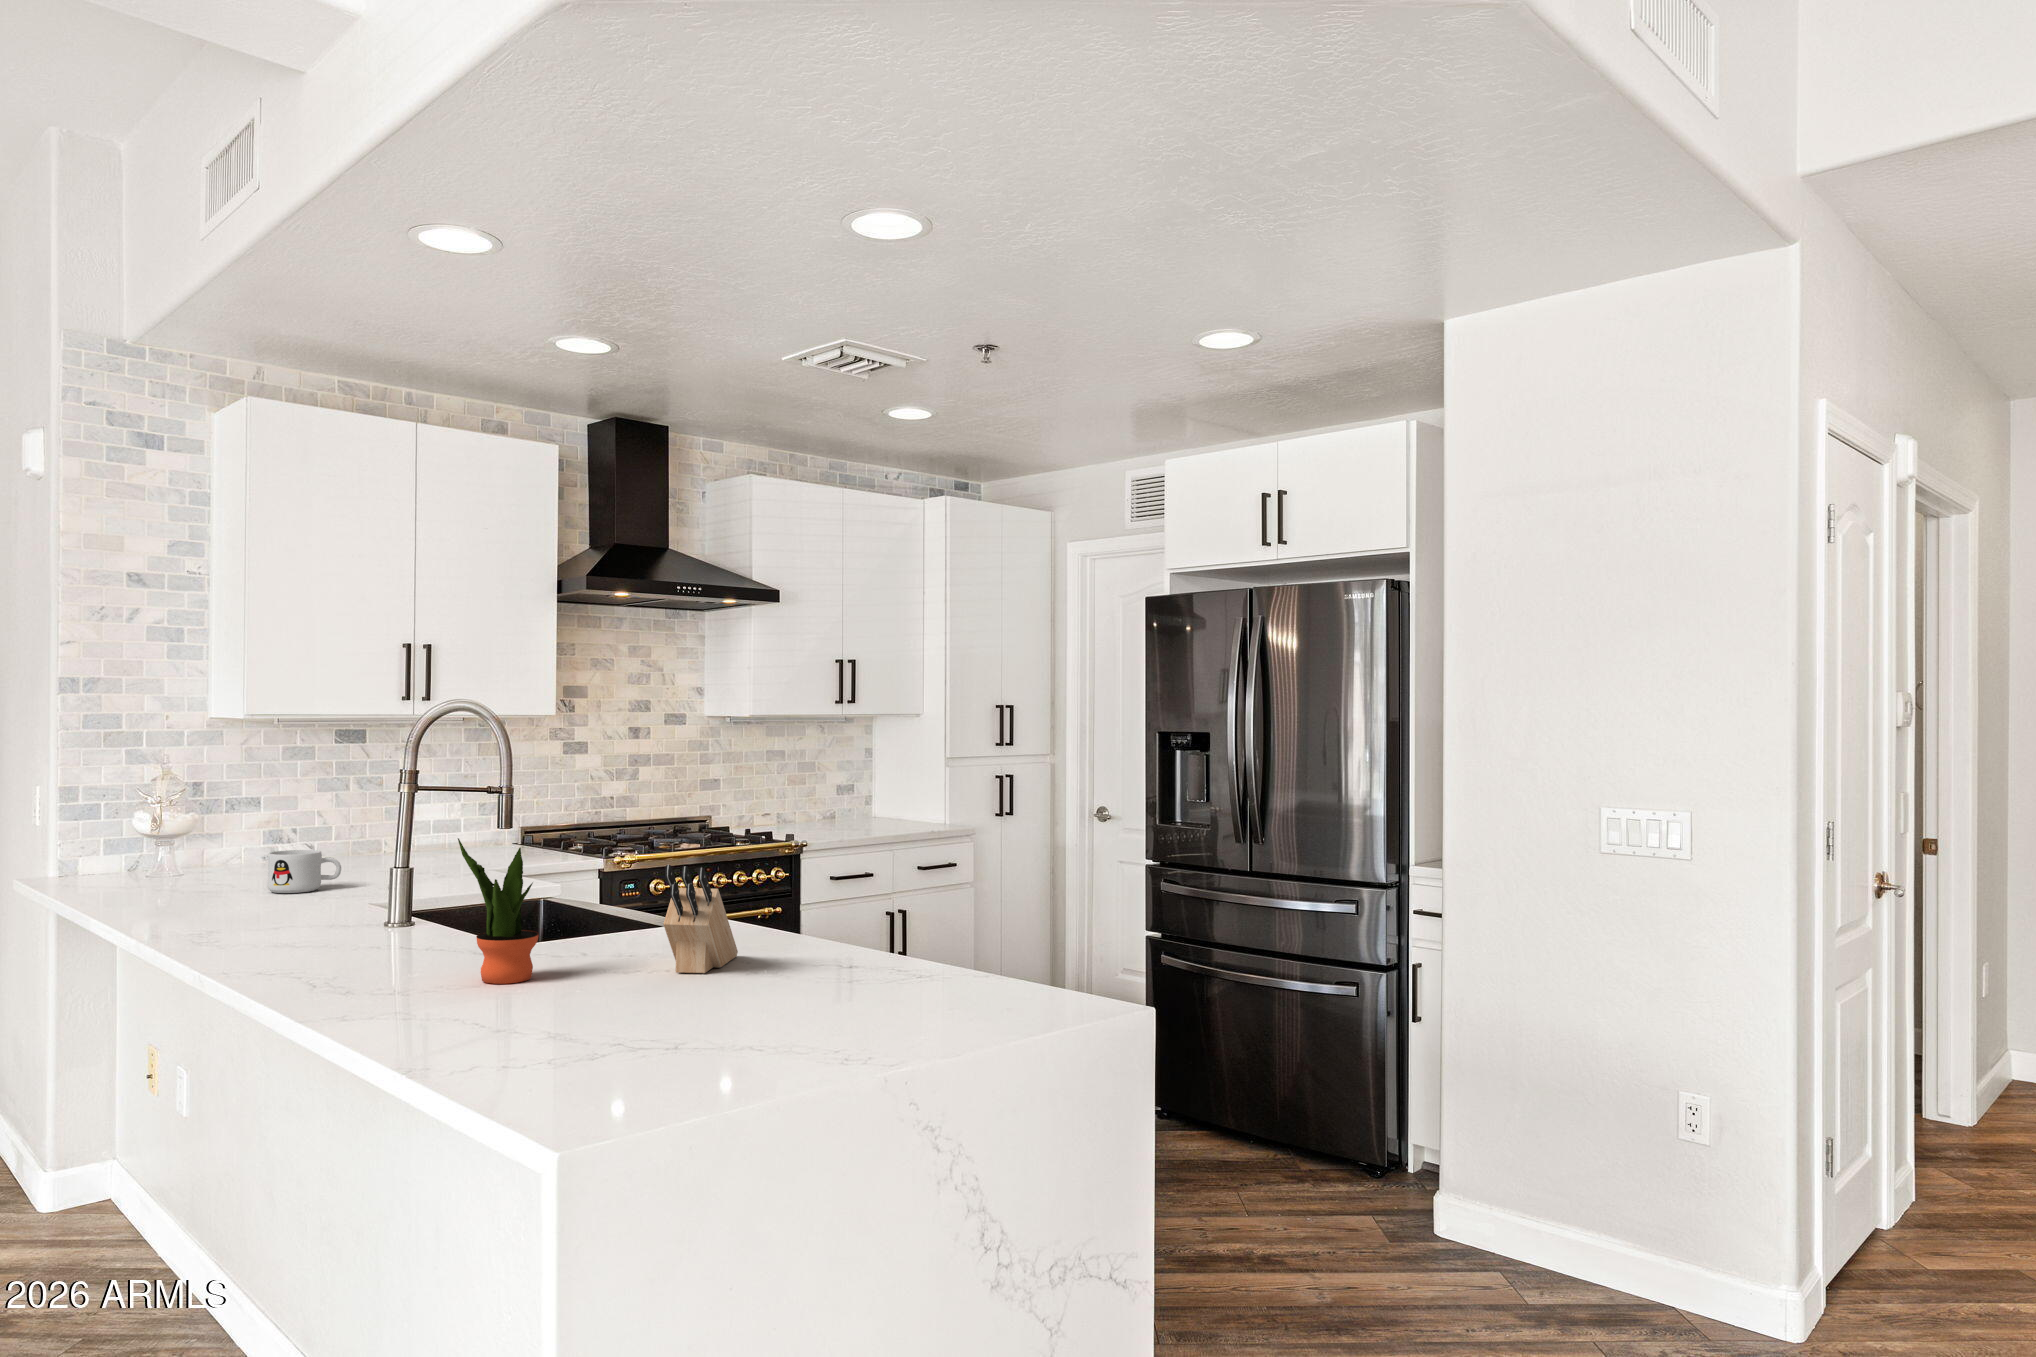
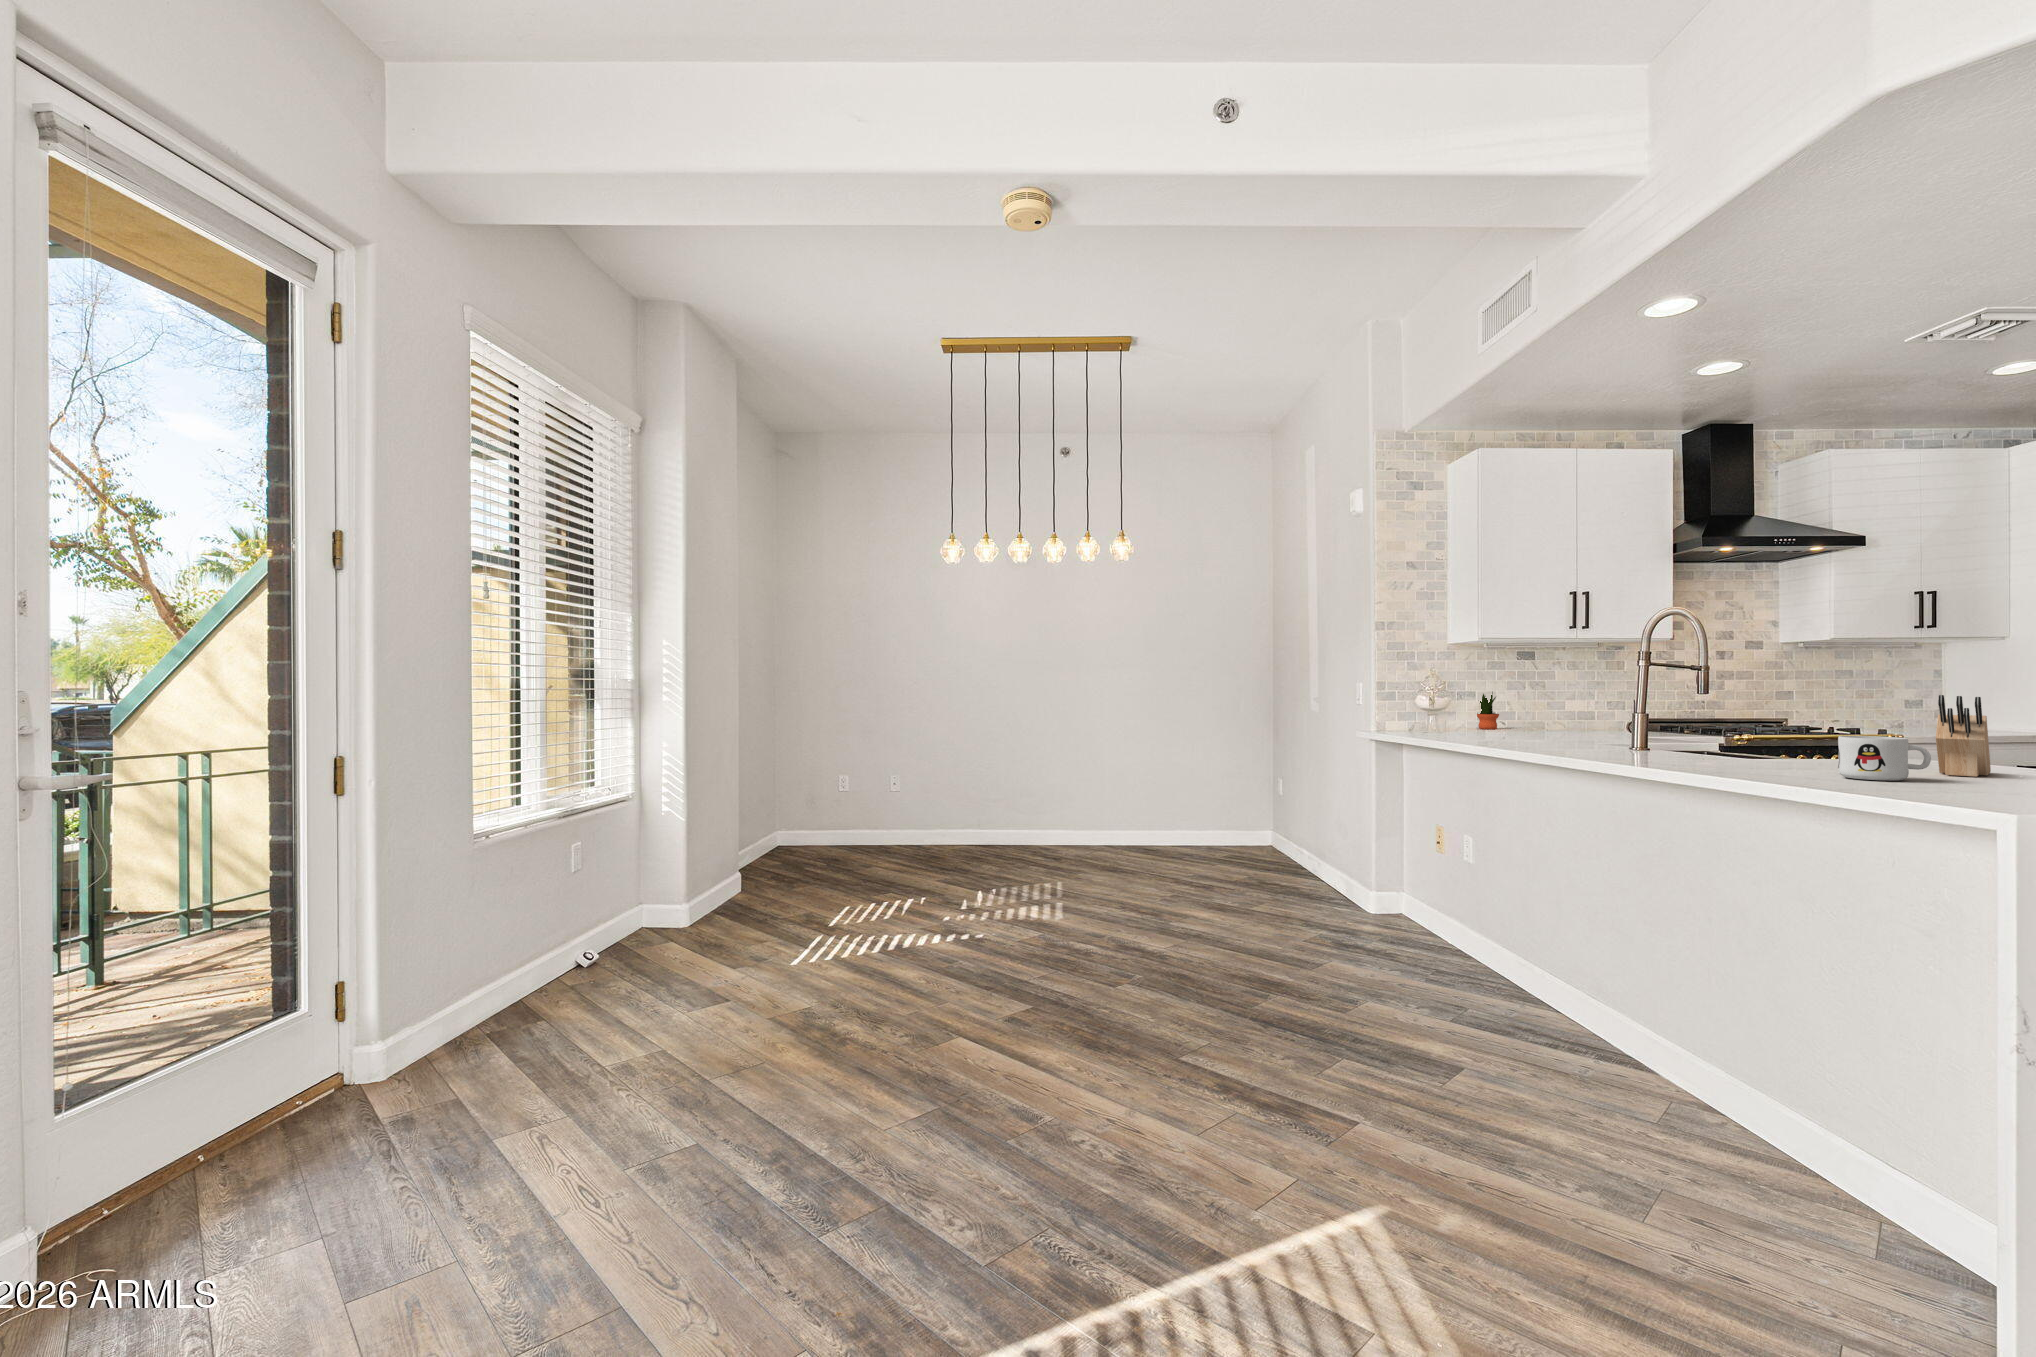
potted plant: present [458,838,539,984] -> present [1477,692,1499,729]
mug: present [267,850,341,893] -> present [1838,736,1931,781]

